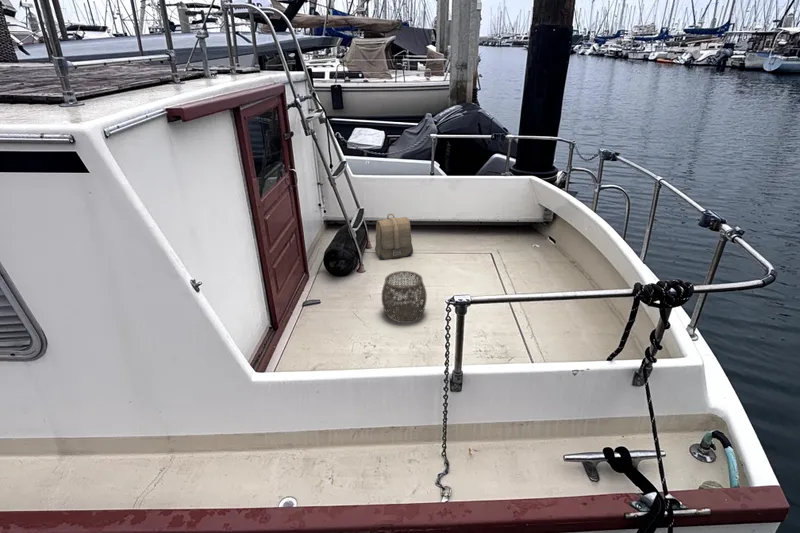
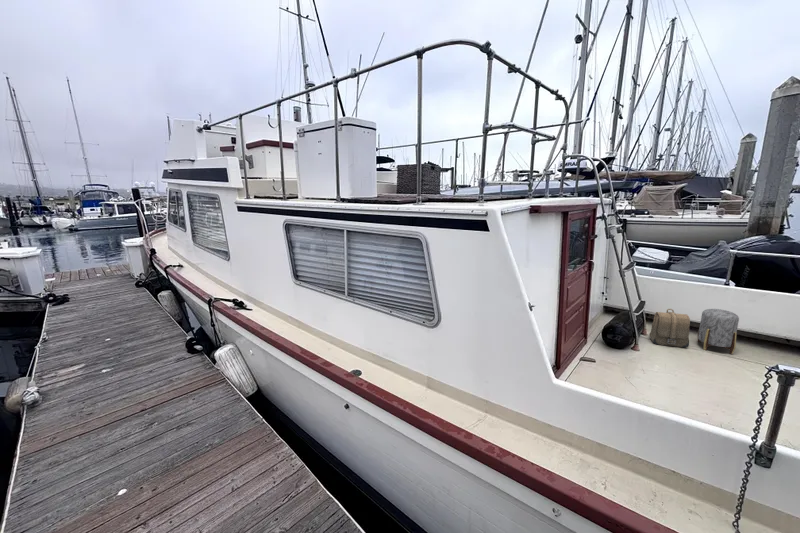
stool: none [420,204,452,254] -> present [698,309,739,354]
woven basket: present [382,271,427,321] -> none [654,351,703,396]

